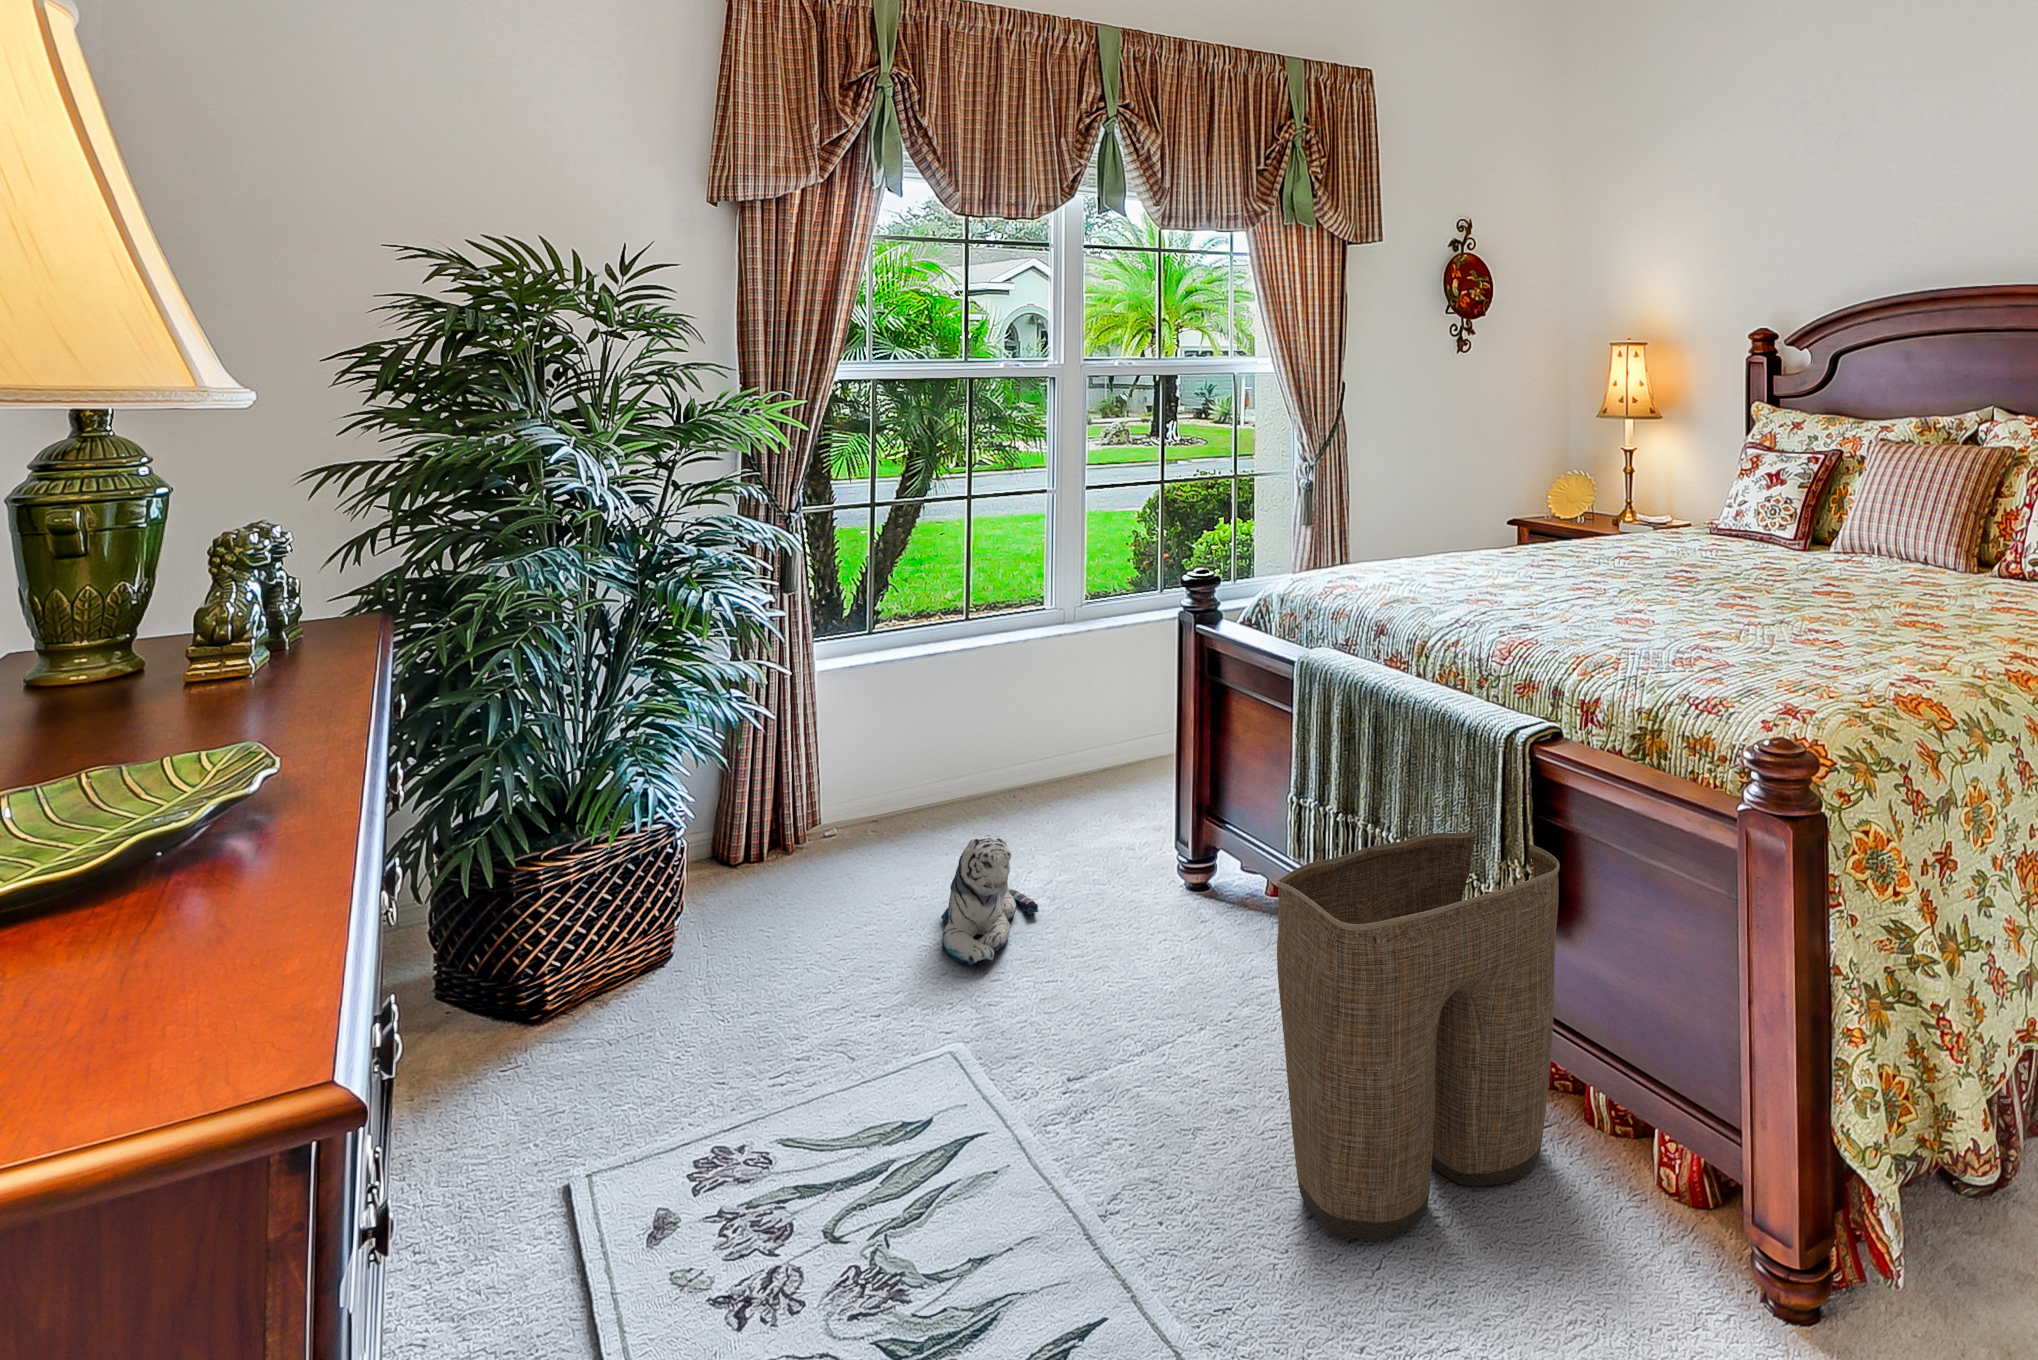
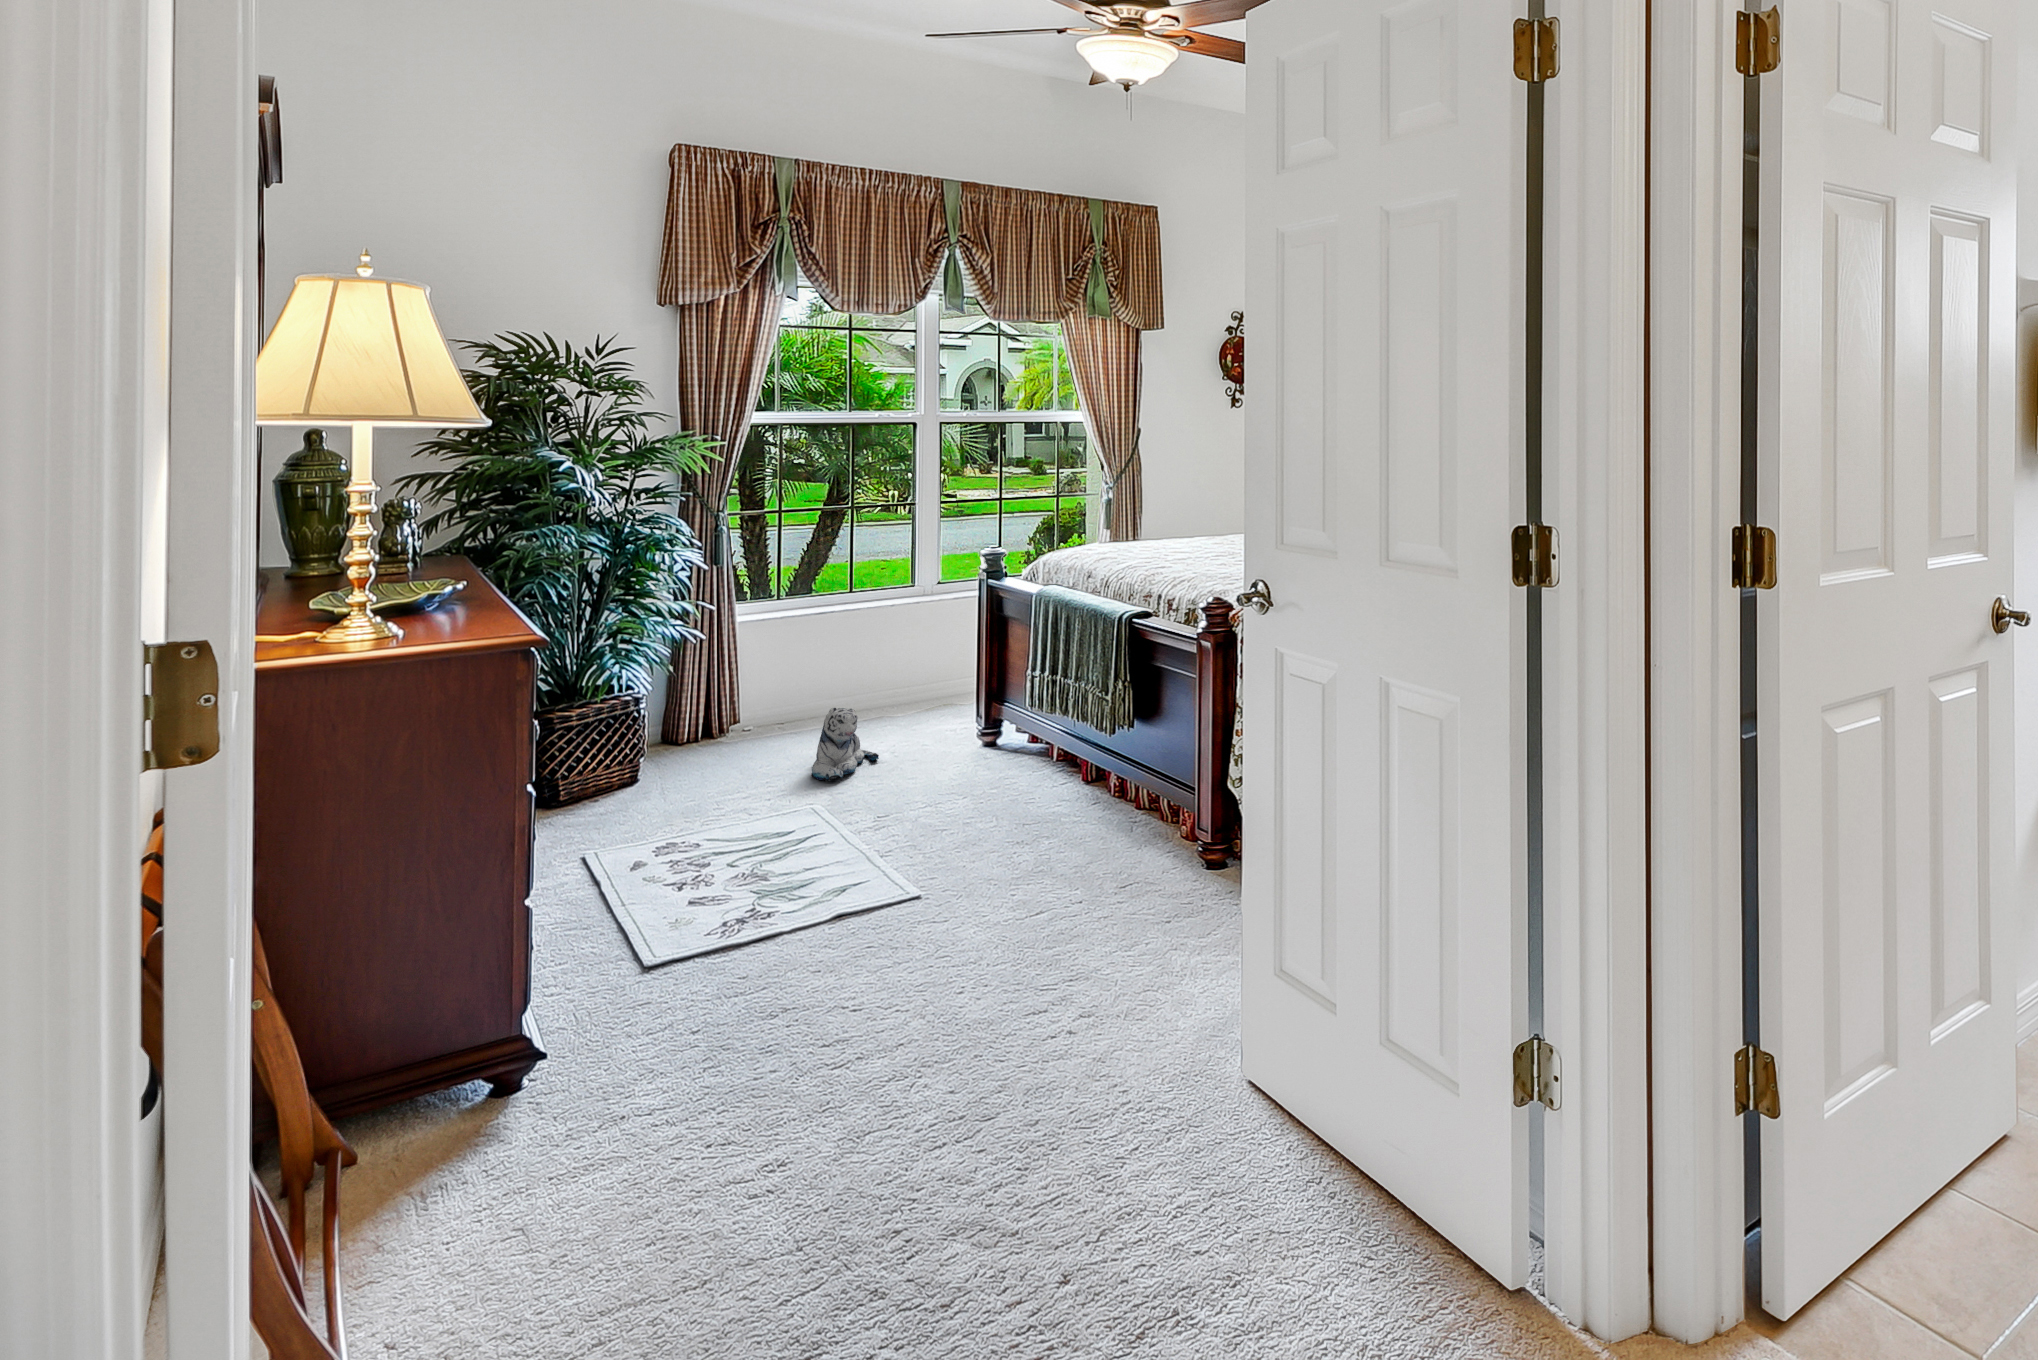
laundry basket: present [1277,832,1560,1239] -> none [974,657,1135,852]

